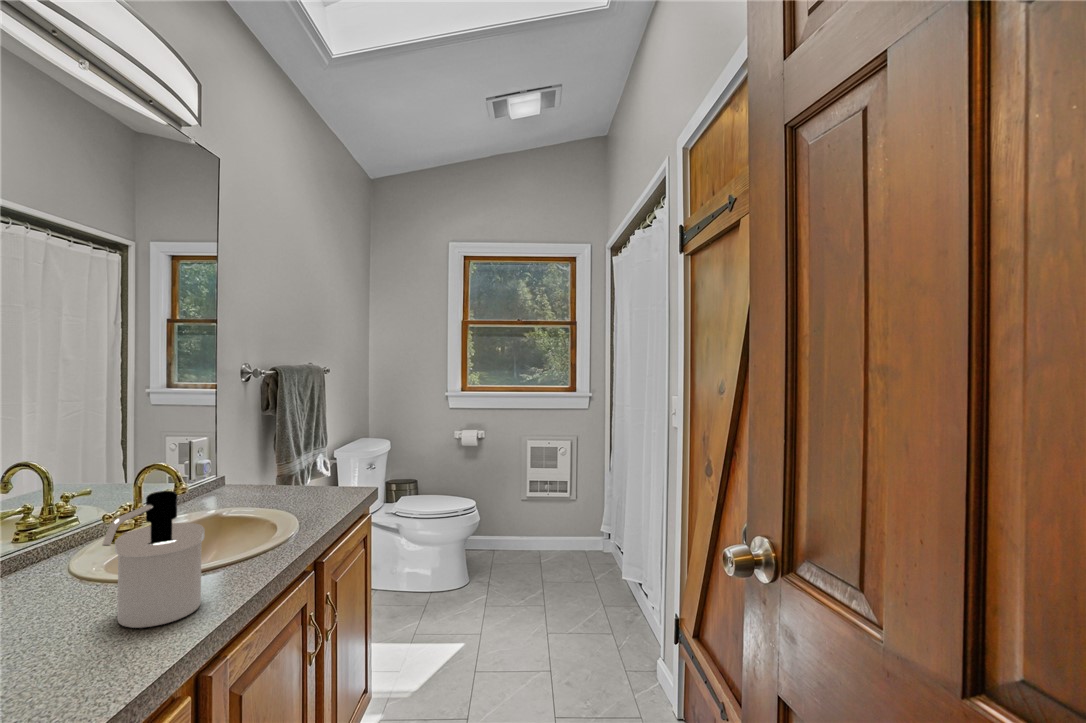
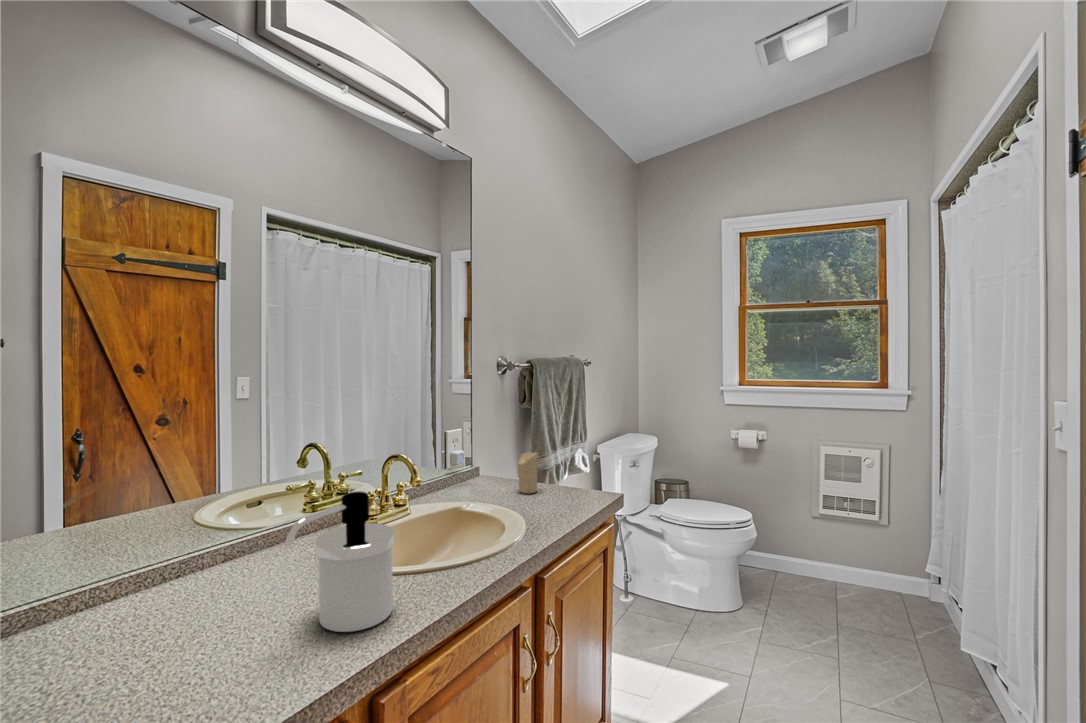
candle: none [275,455,297,496] -> present [518,452,537,493]

